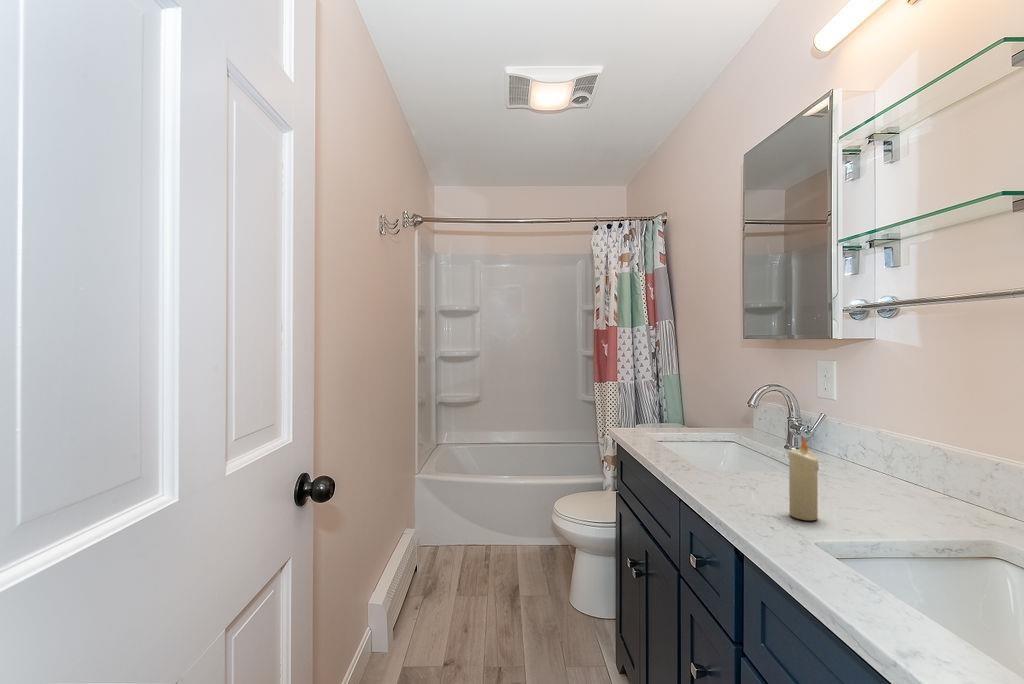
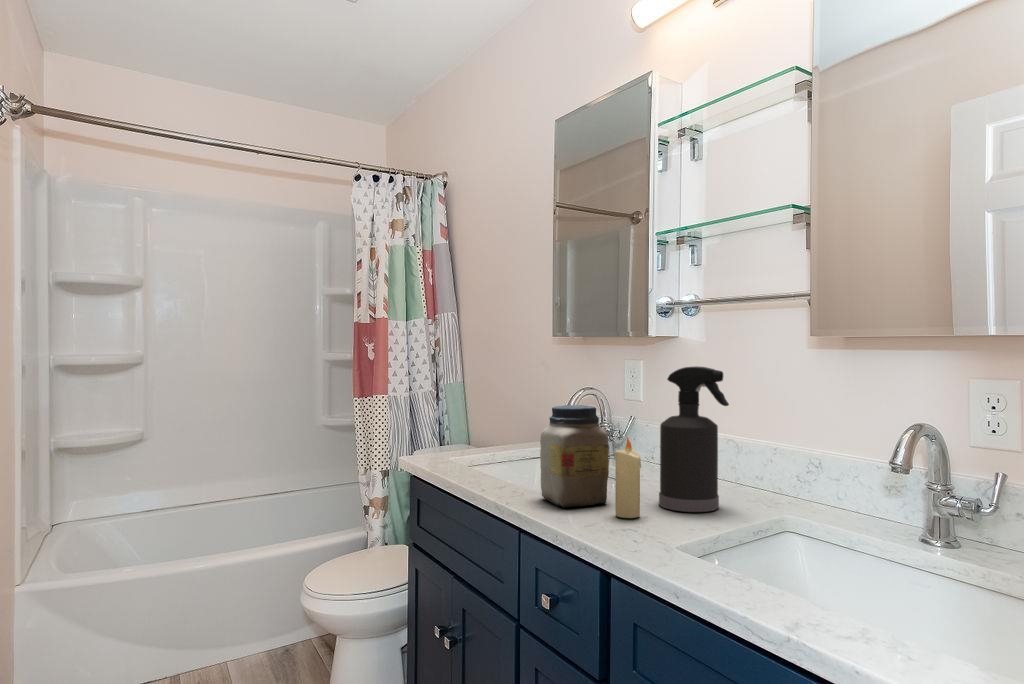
spray bottle: none [843,369,932,524] -> present [659,367,729,512]
jar: none [716,402,786,499] -> present [540,405,609,507]

